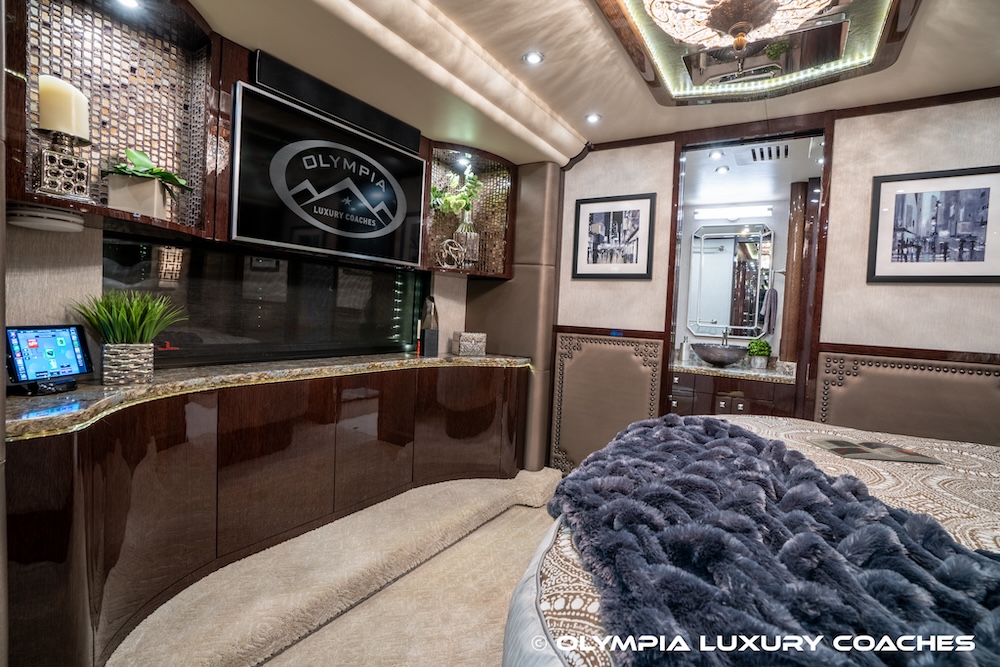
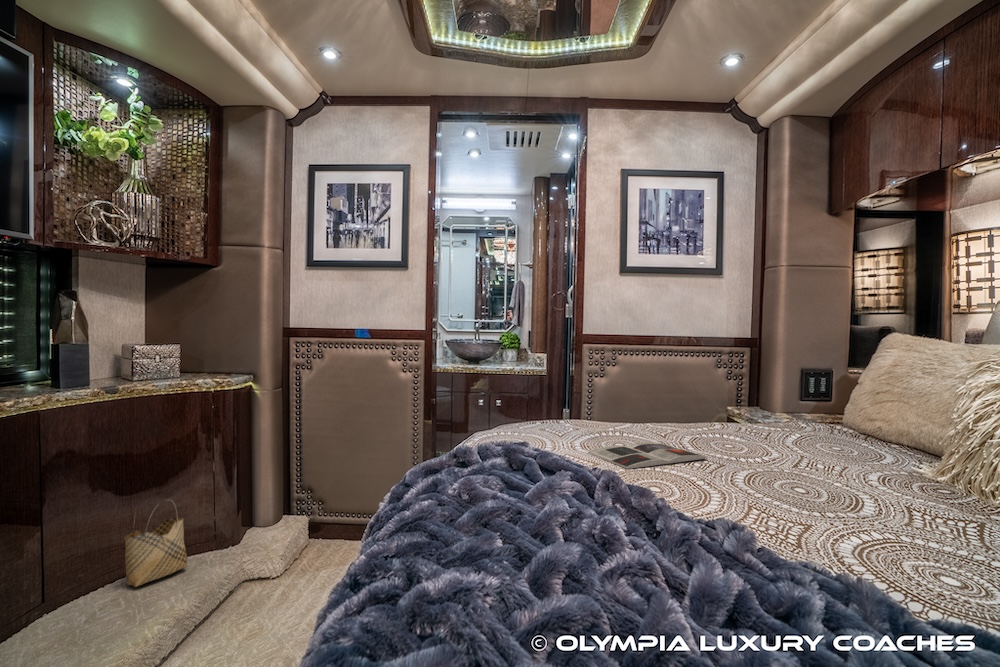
woven basket: none [450,432,485,490] -> present [124,500,187,587]

